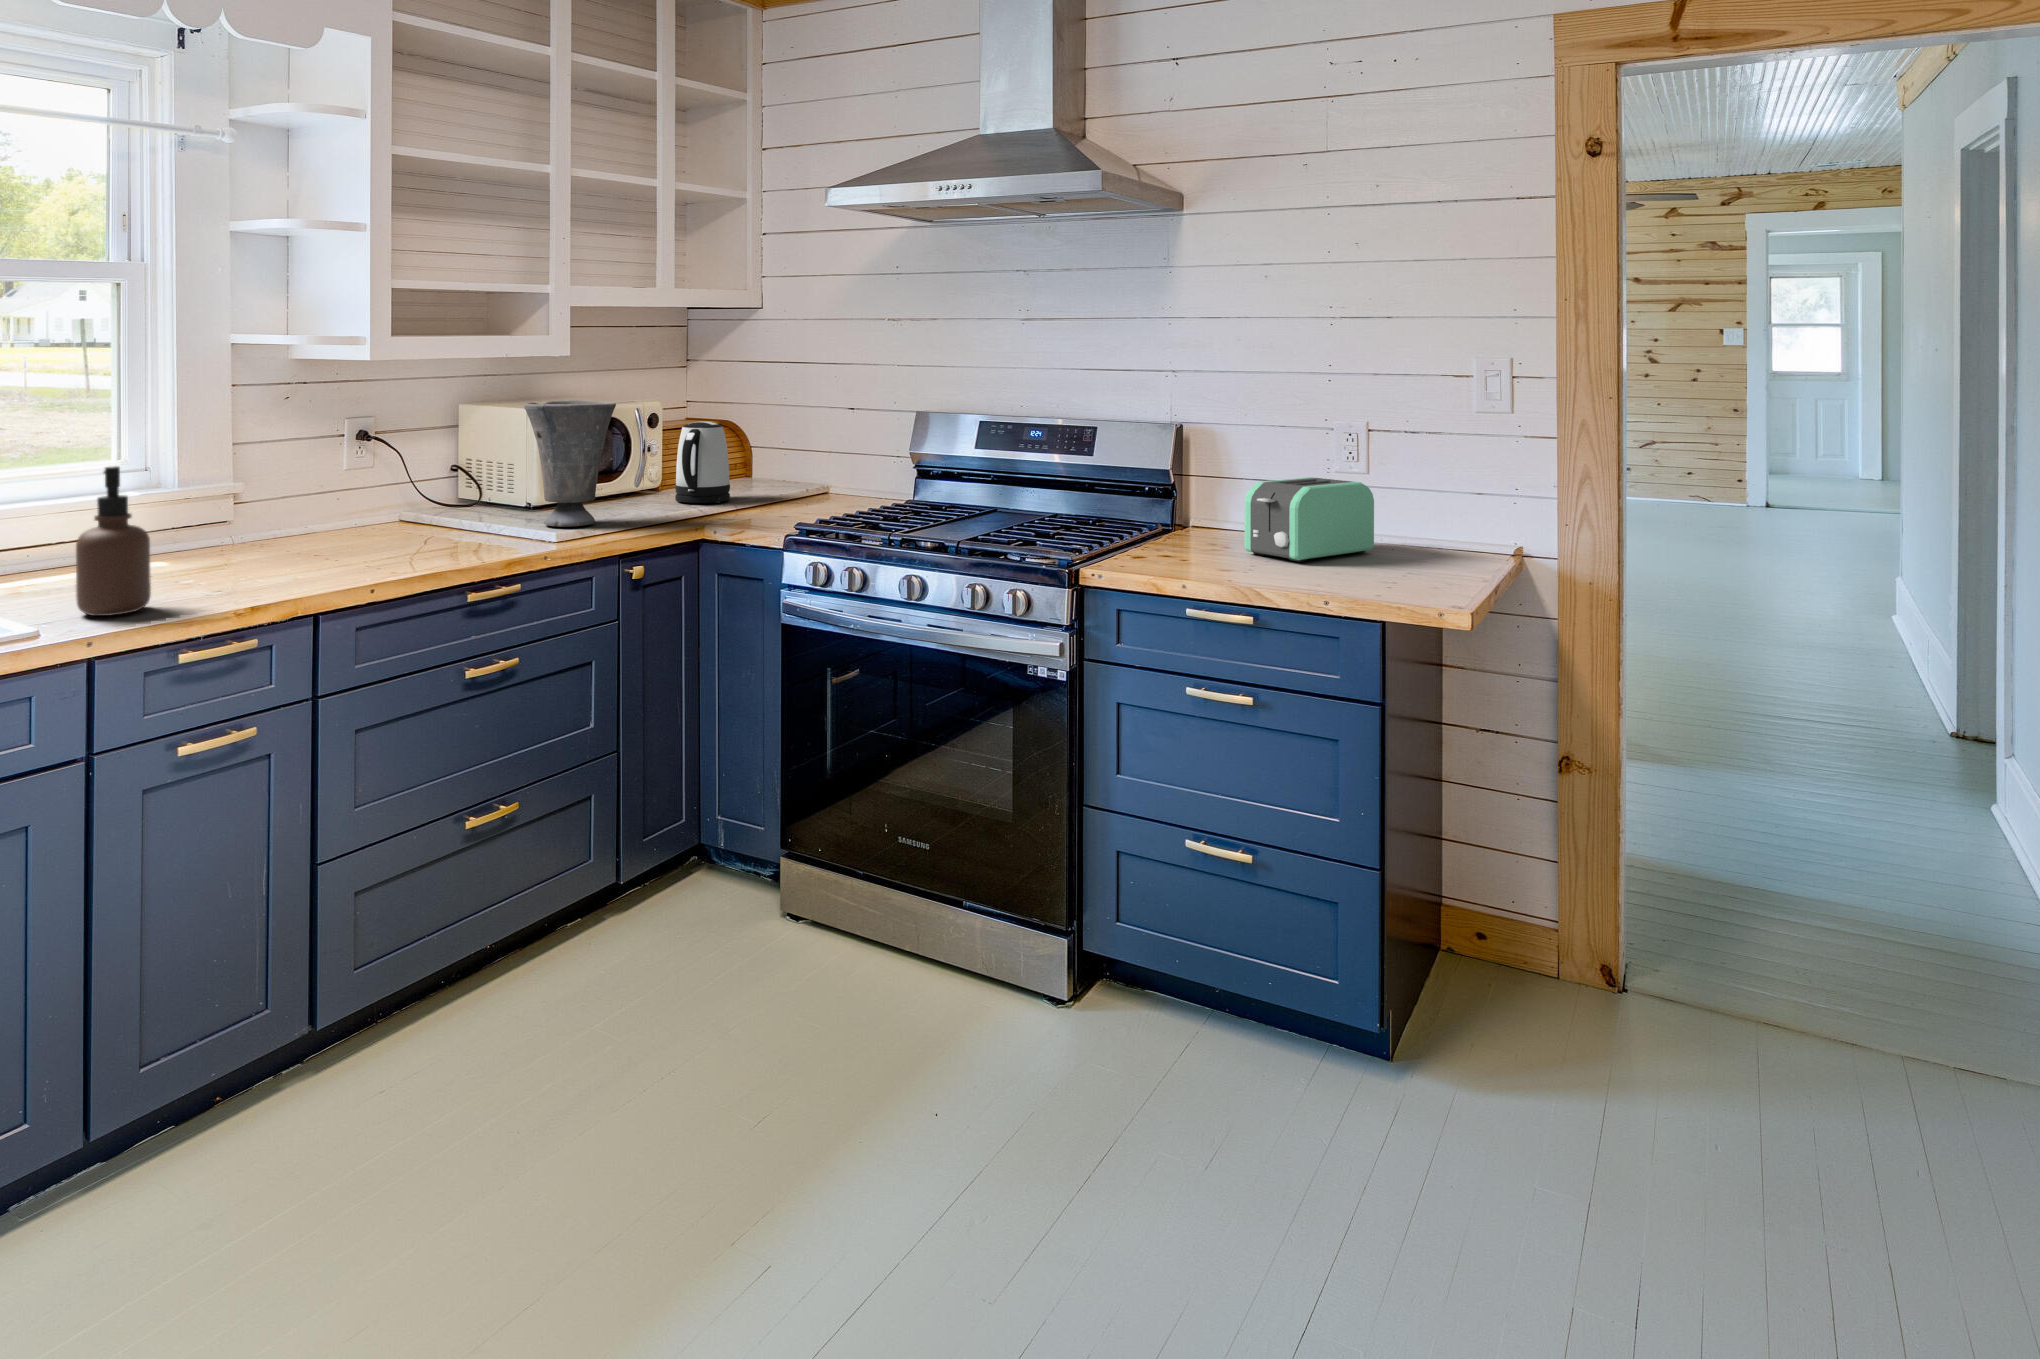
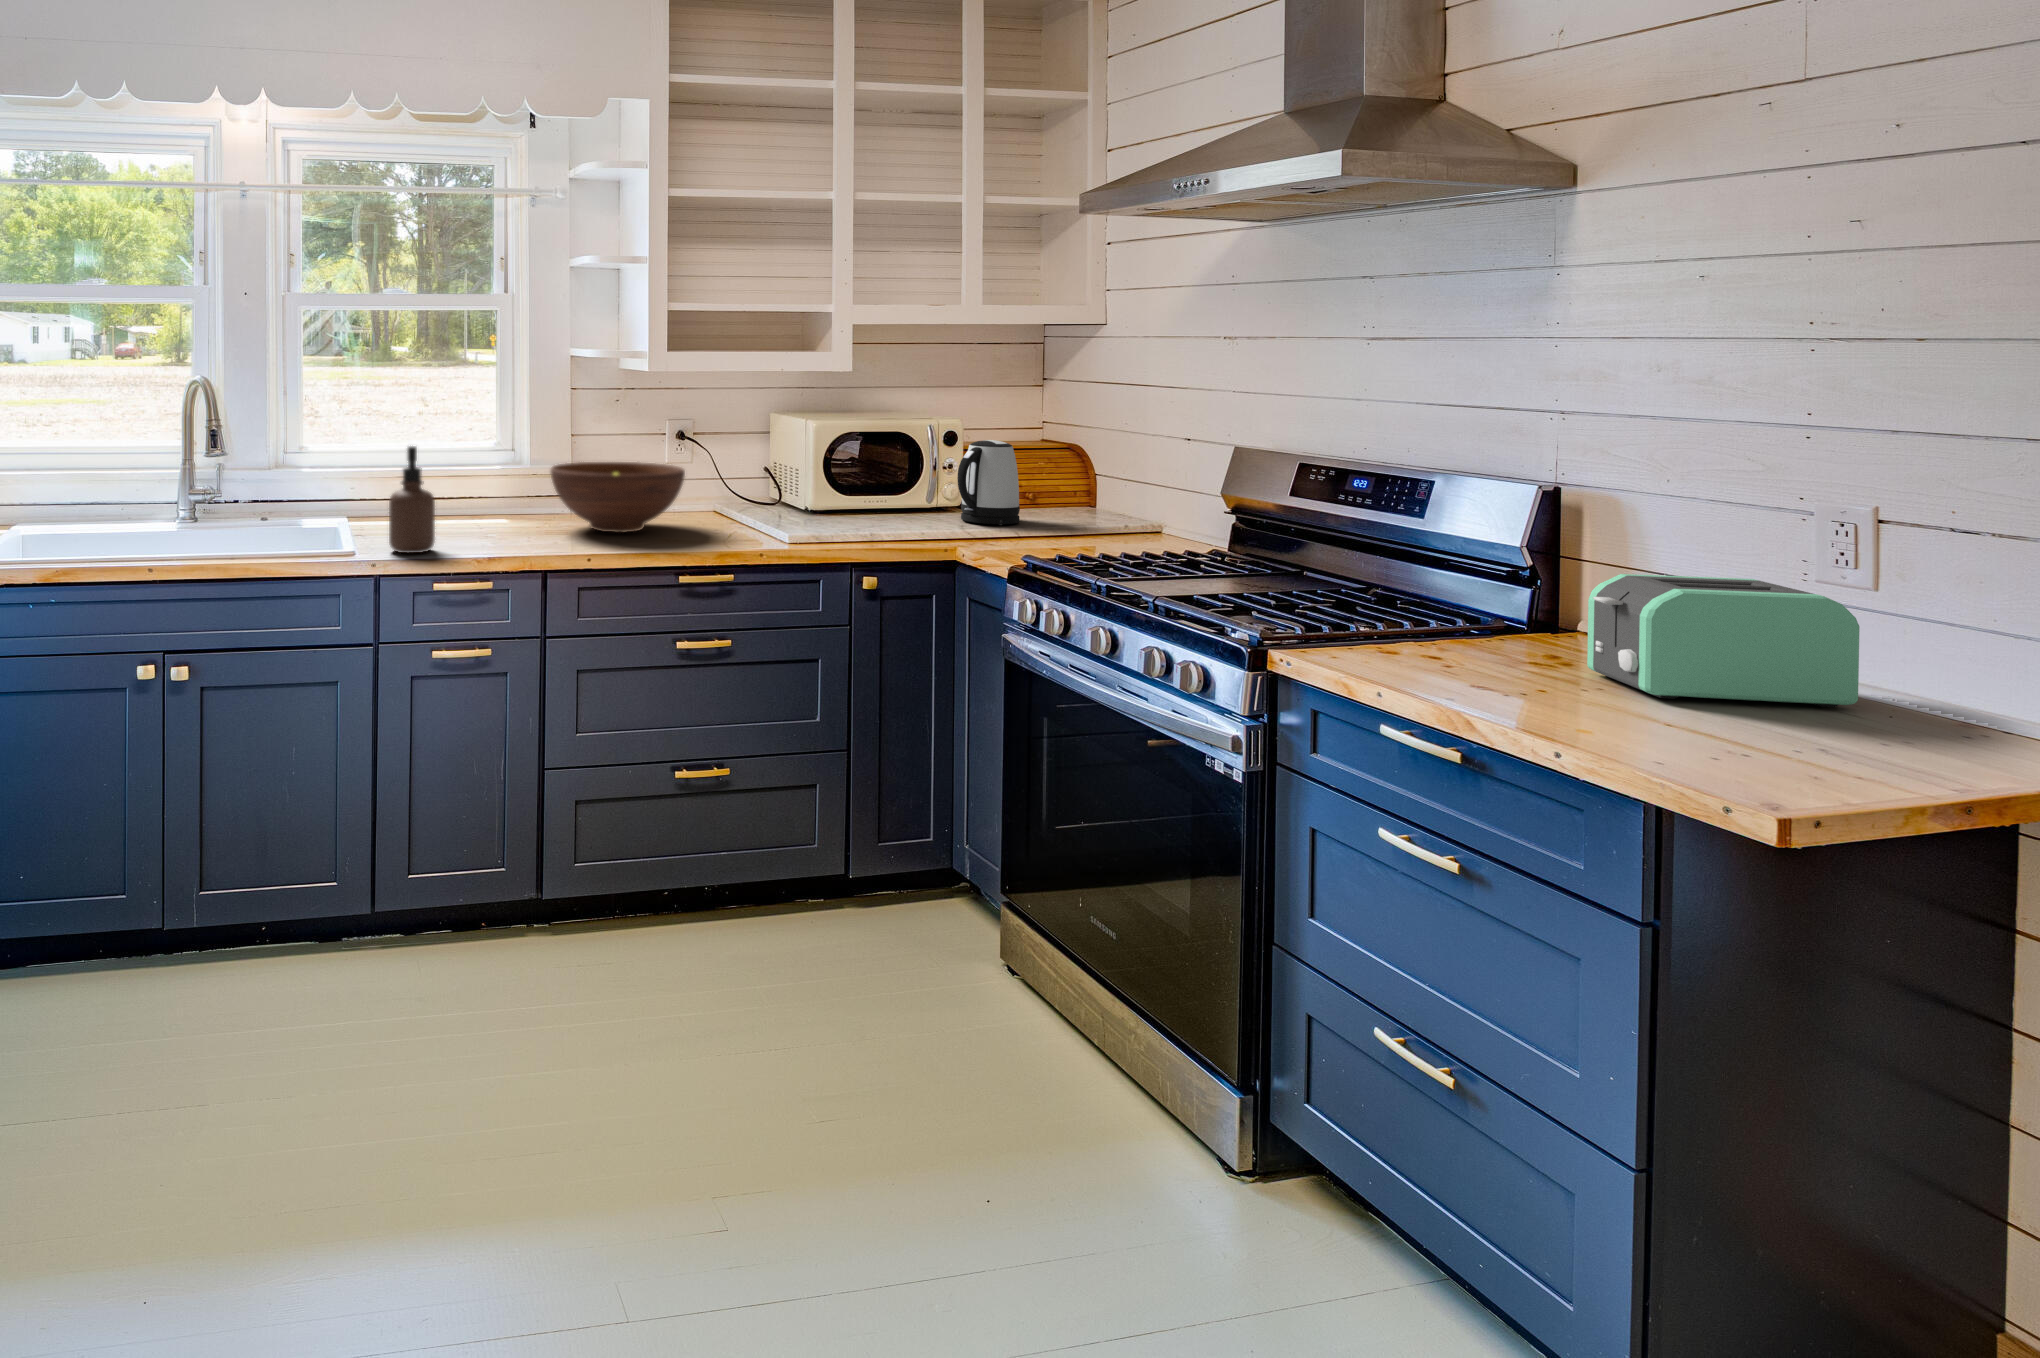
vase: present [524,400,616,527] -> none [783,412,869,531]
fruit bowl: none [257,469,435,556] -> present [550,462,685,533]

